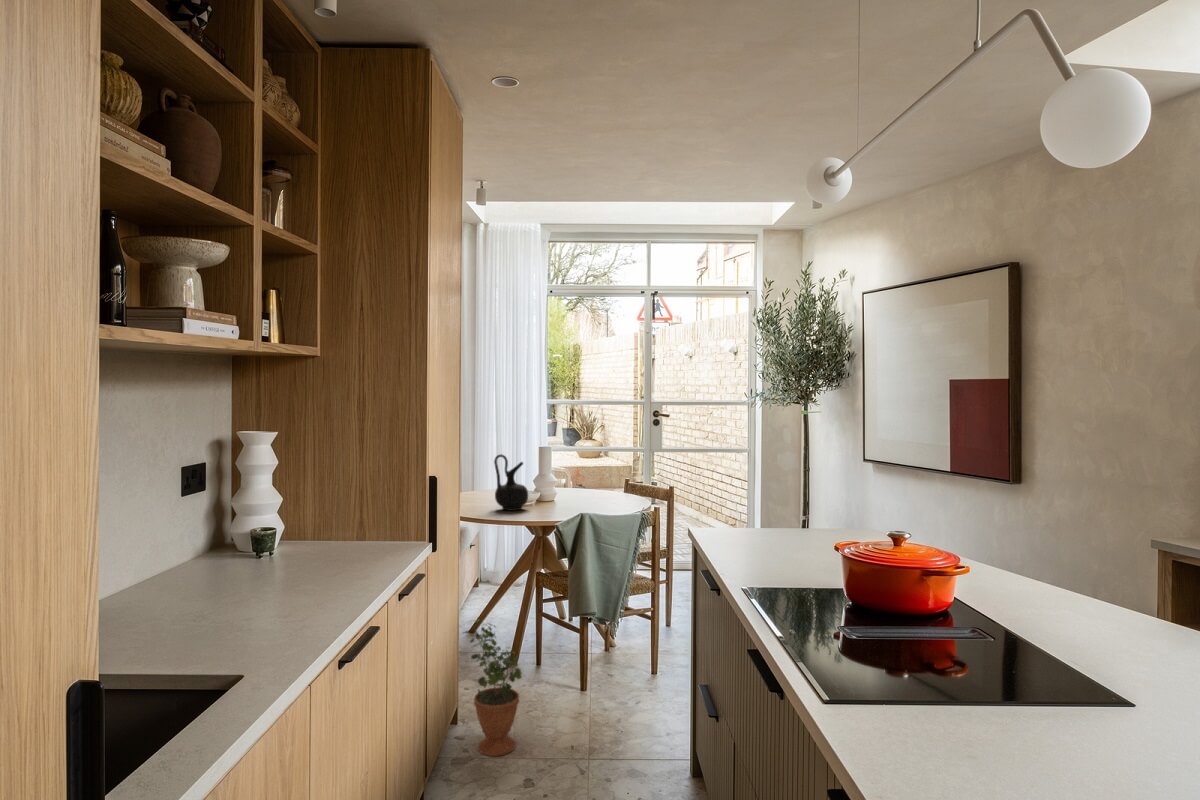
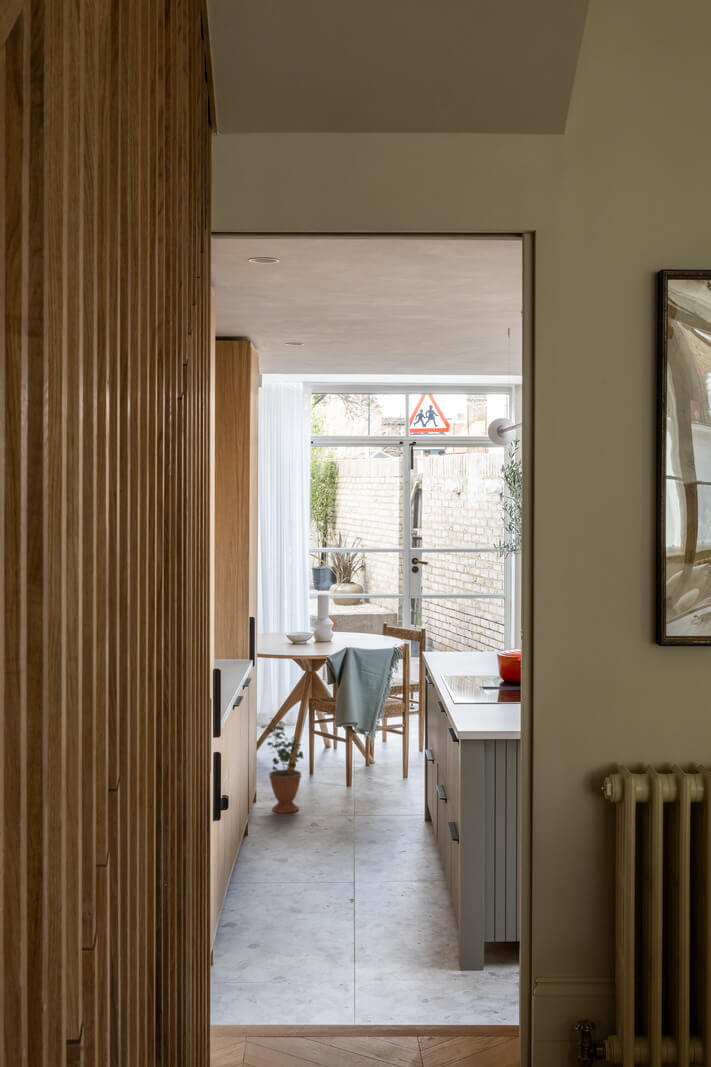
ceramic jug: present [494,455,528,511] -> none [274,600,302,647]

